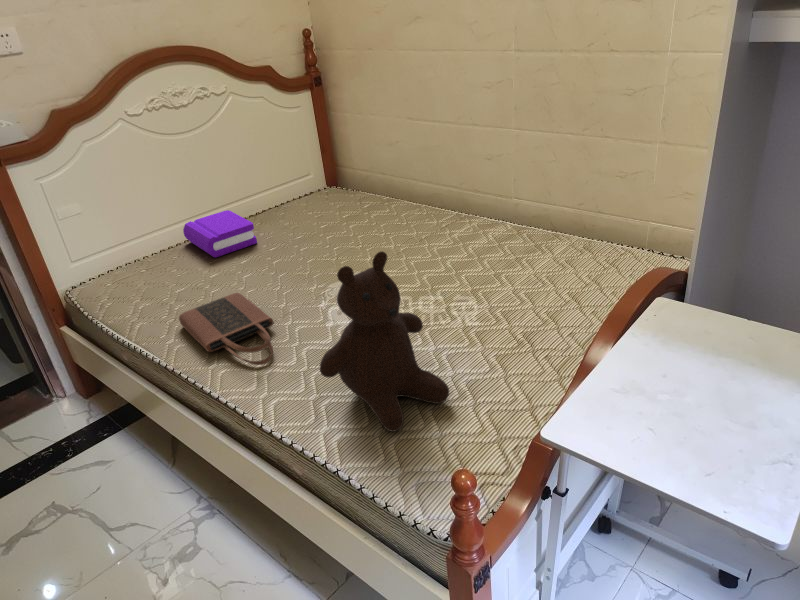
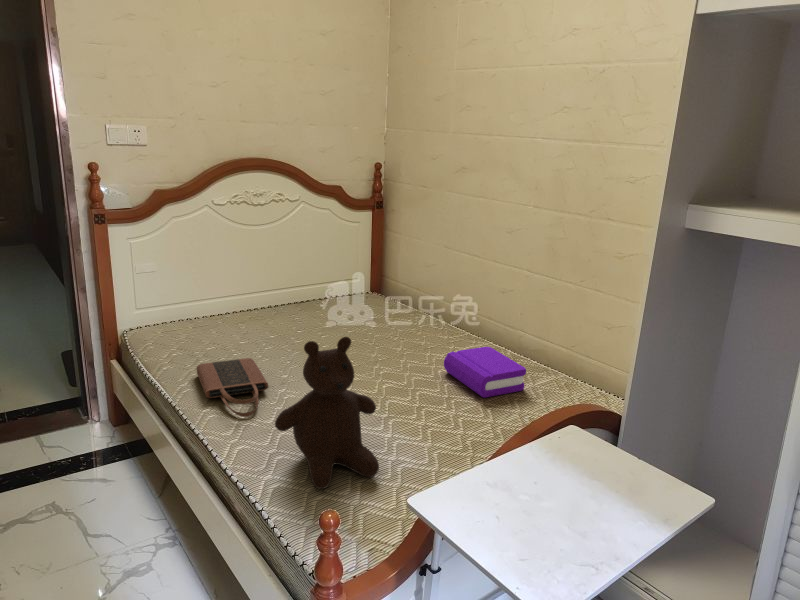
book: present [183,210,257,258] -> present [444,347,526,398]

